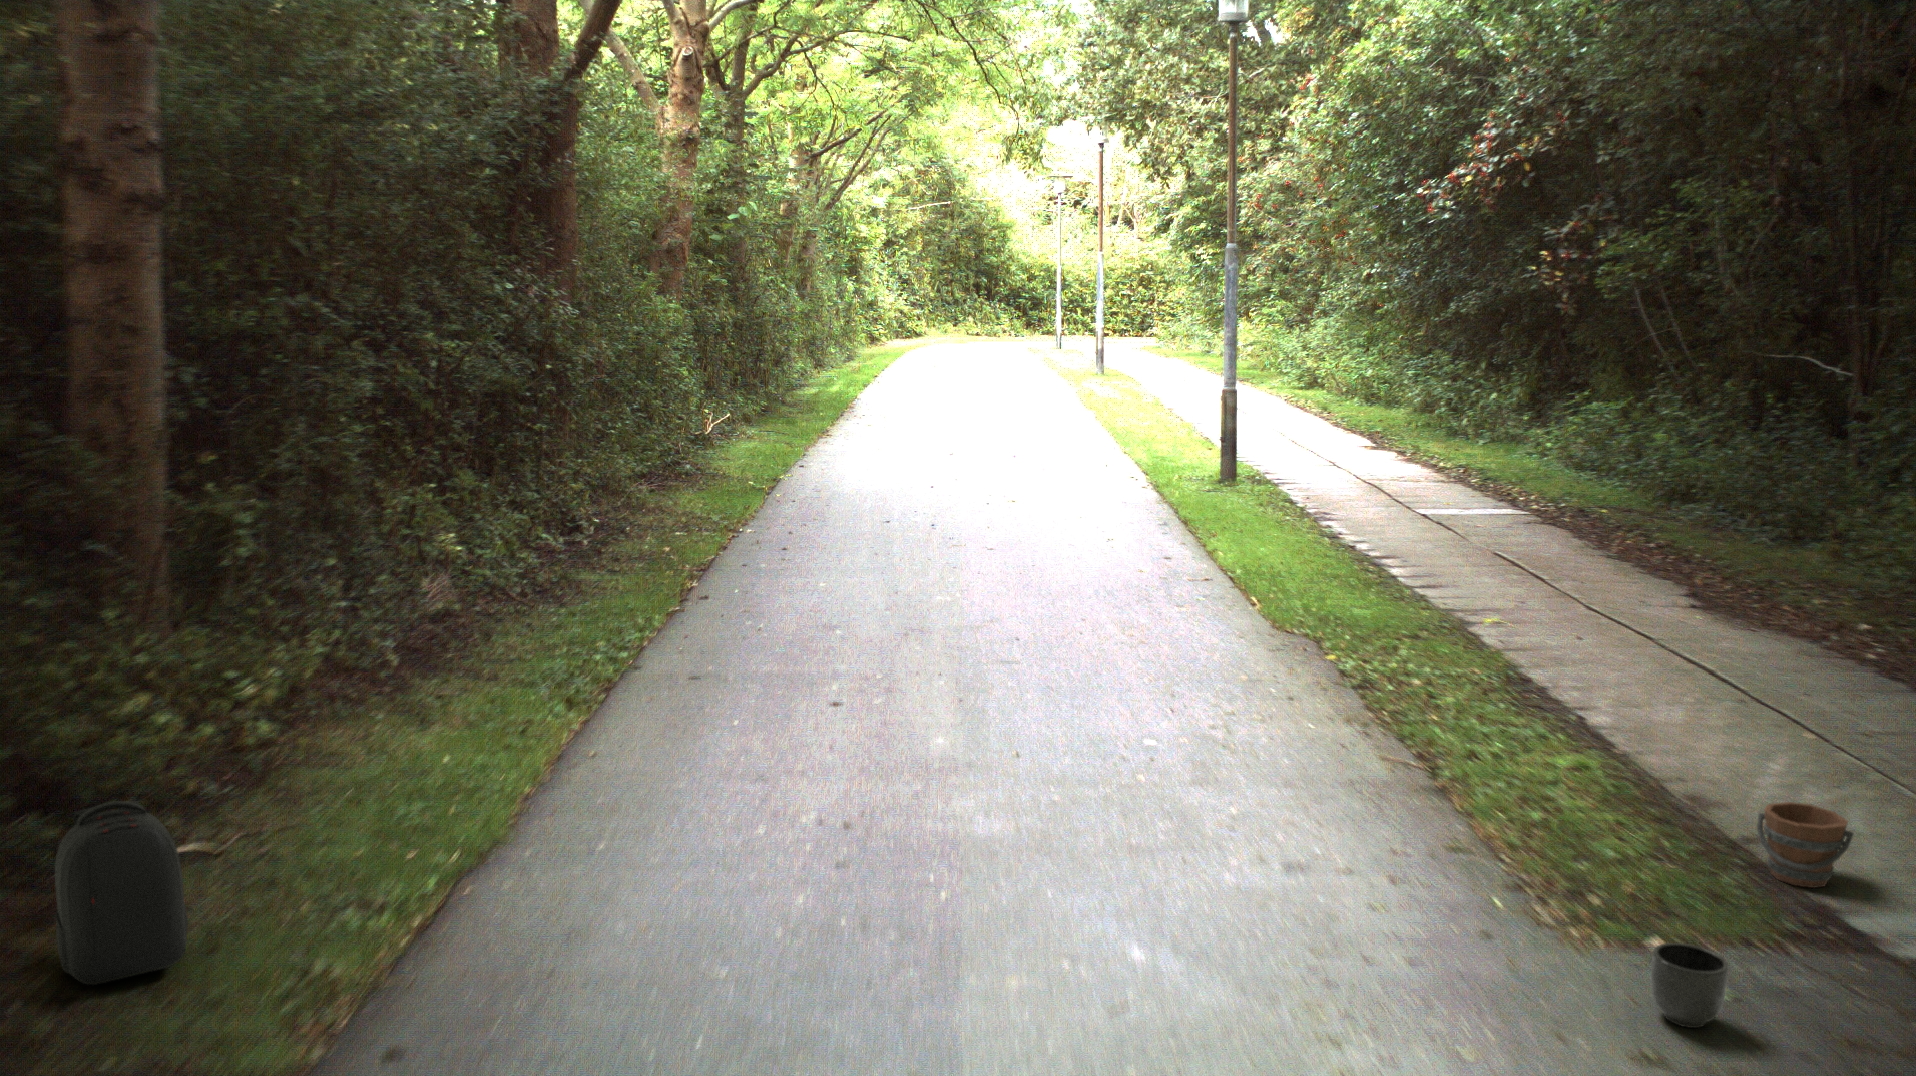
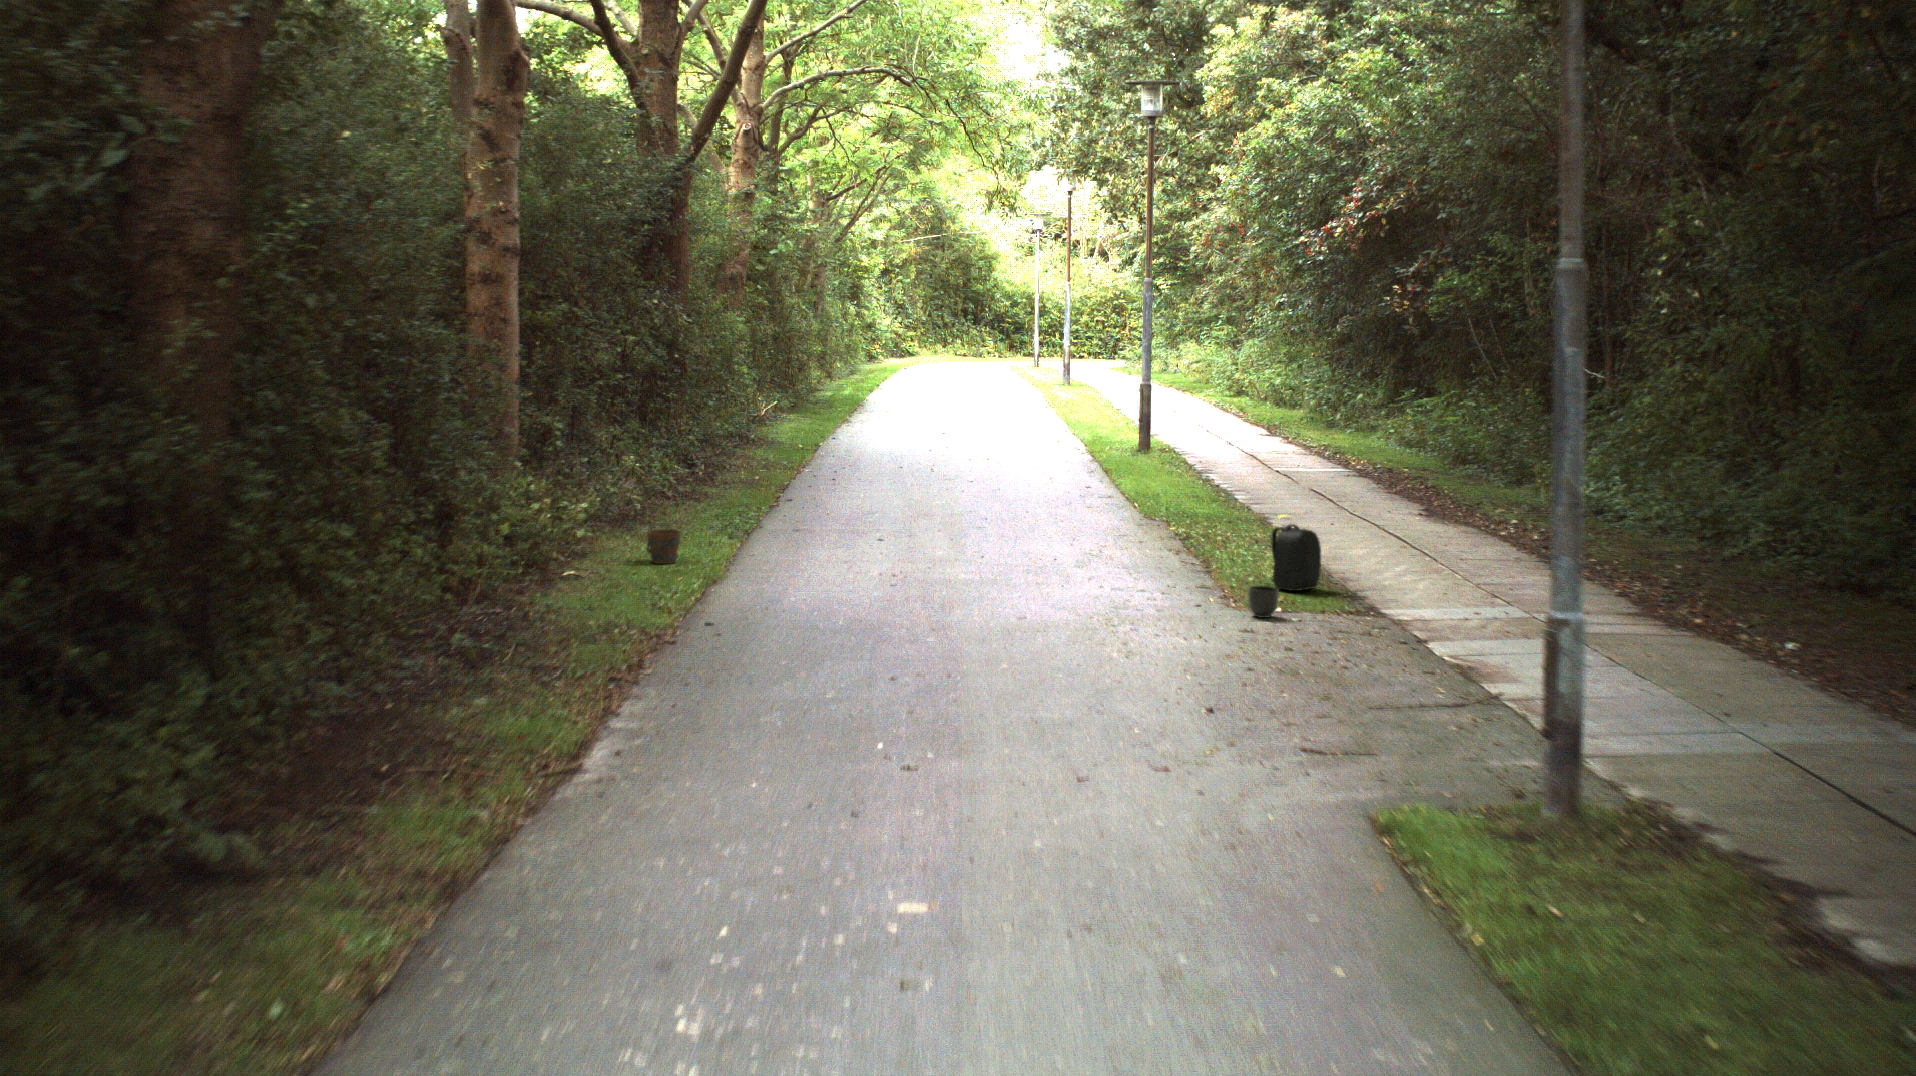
backpack: present [55,801,188,985] -> present [1271,524,1321,591]
bucket: present [1757,802,1853,888] -> present [647,529,681,564]

